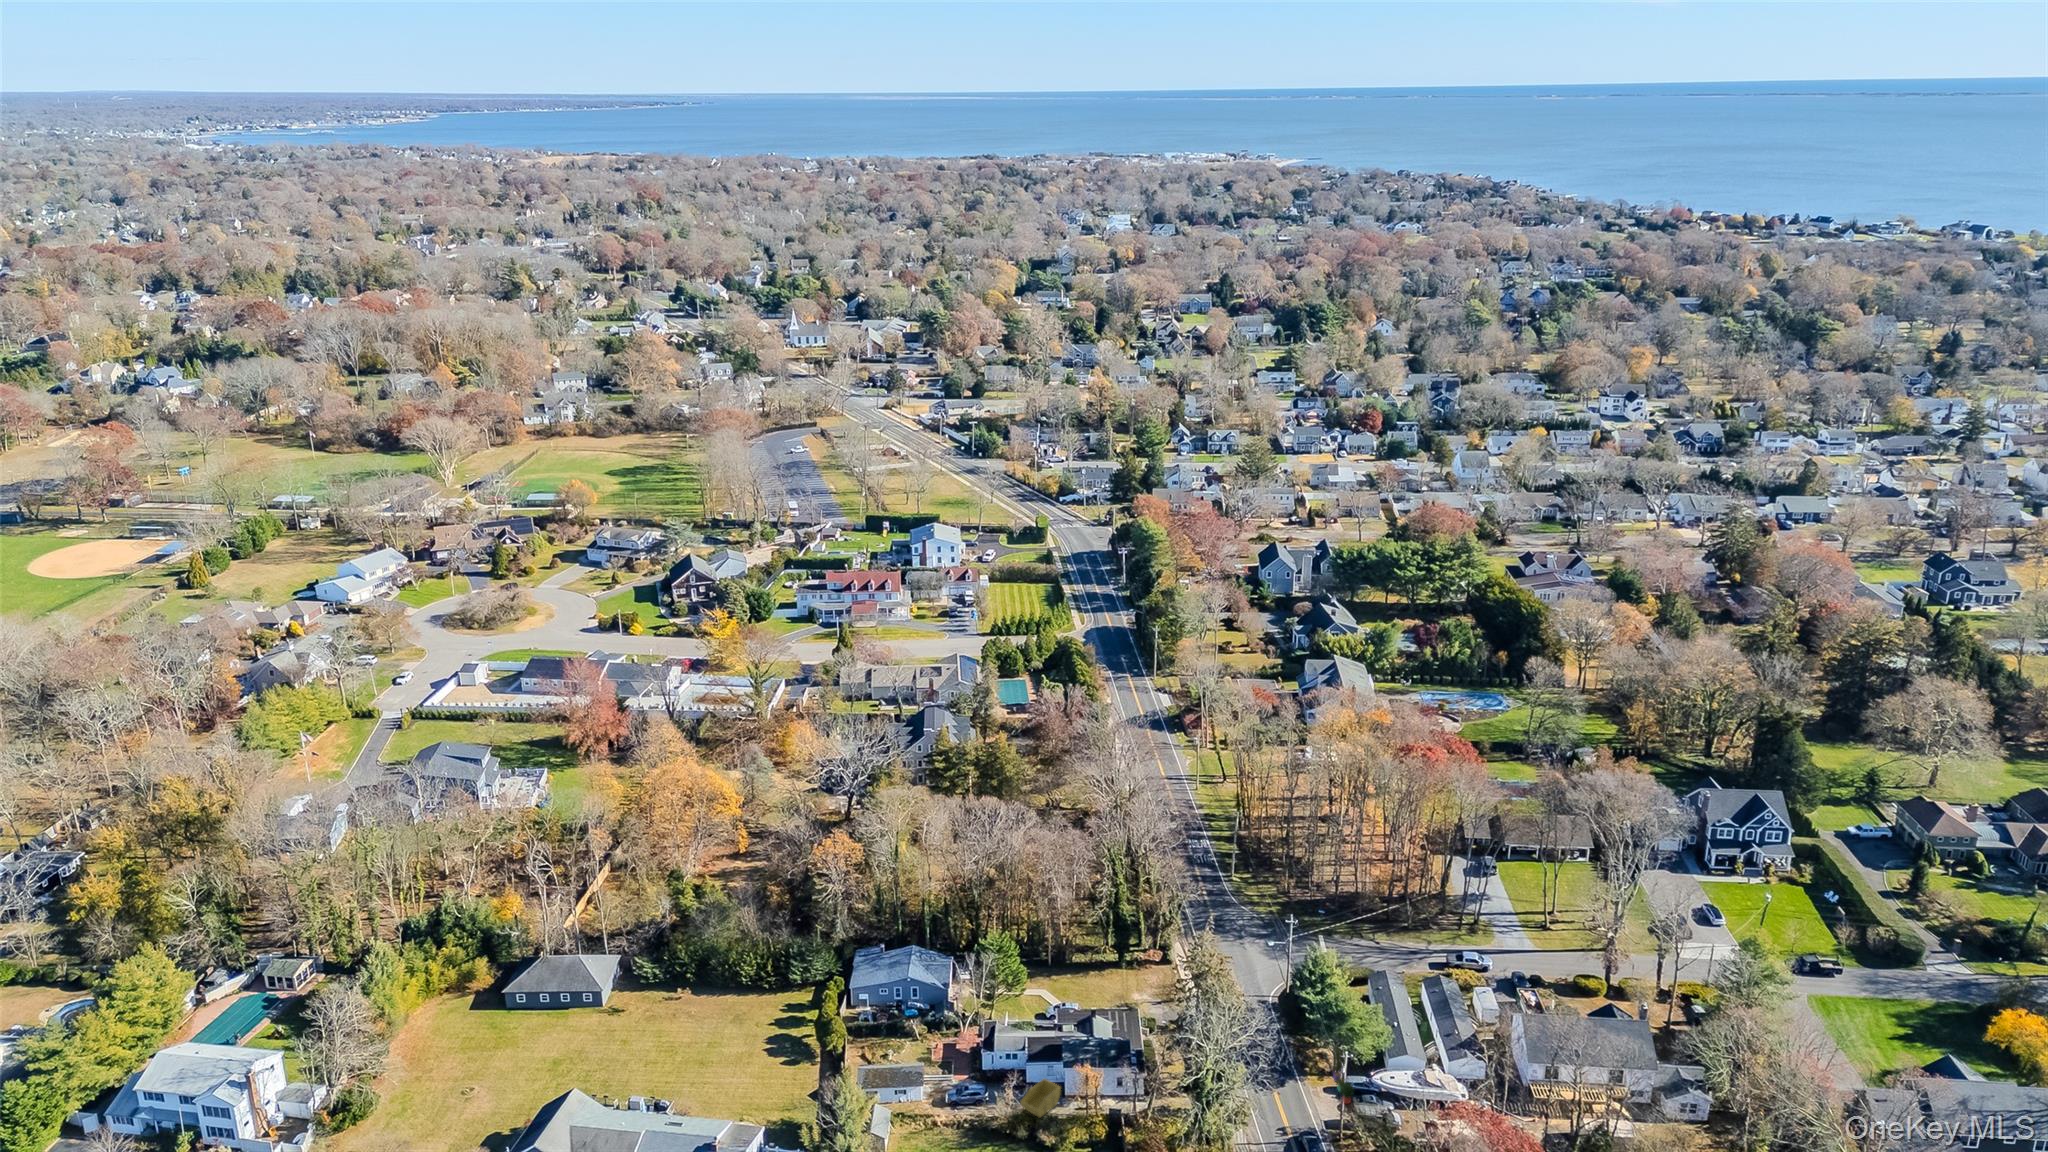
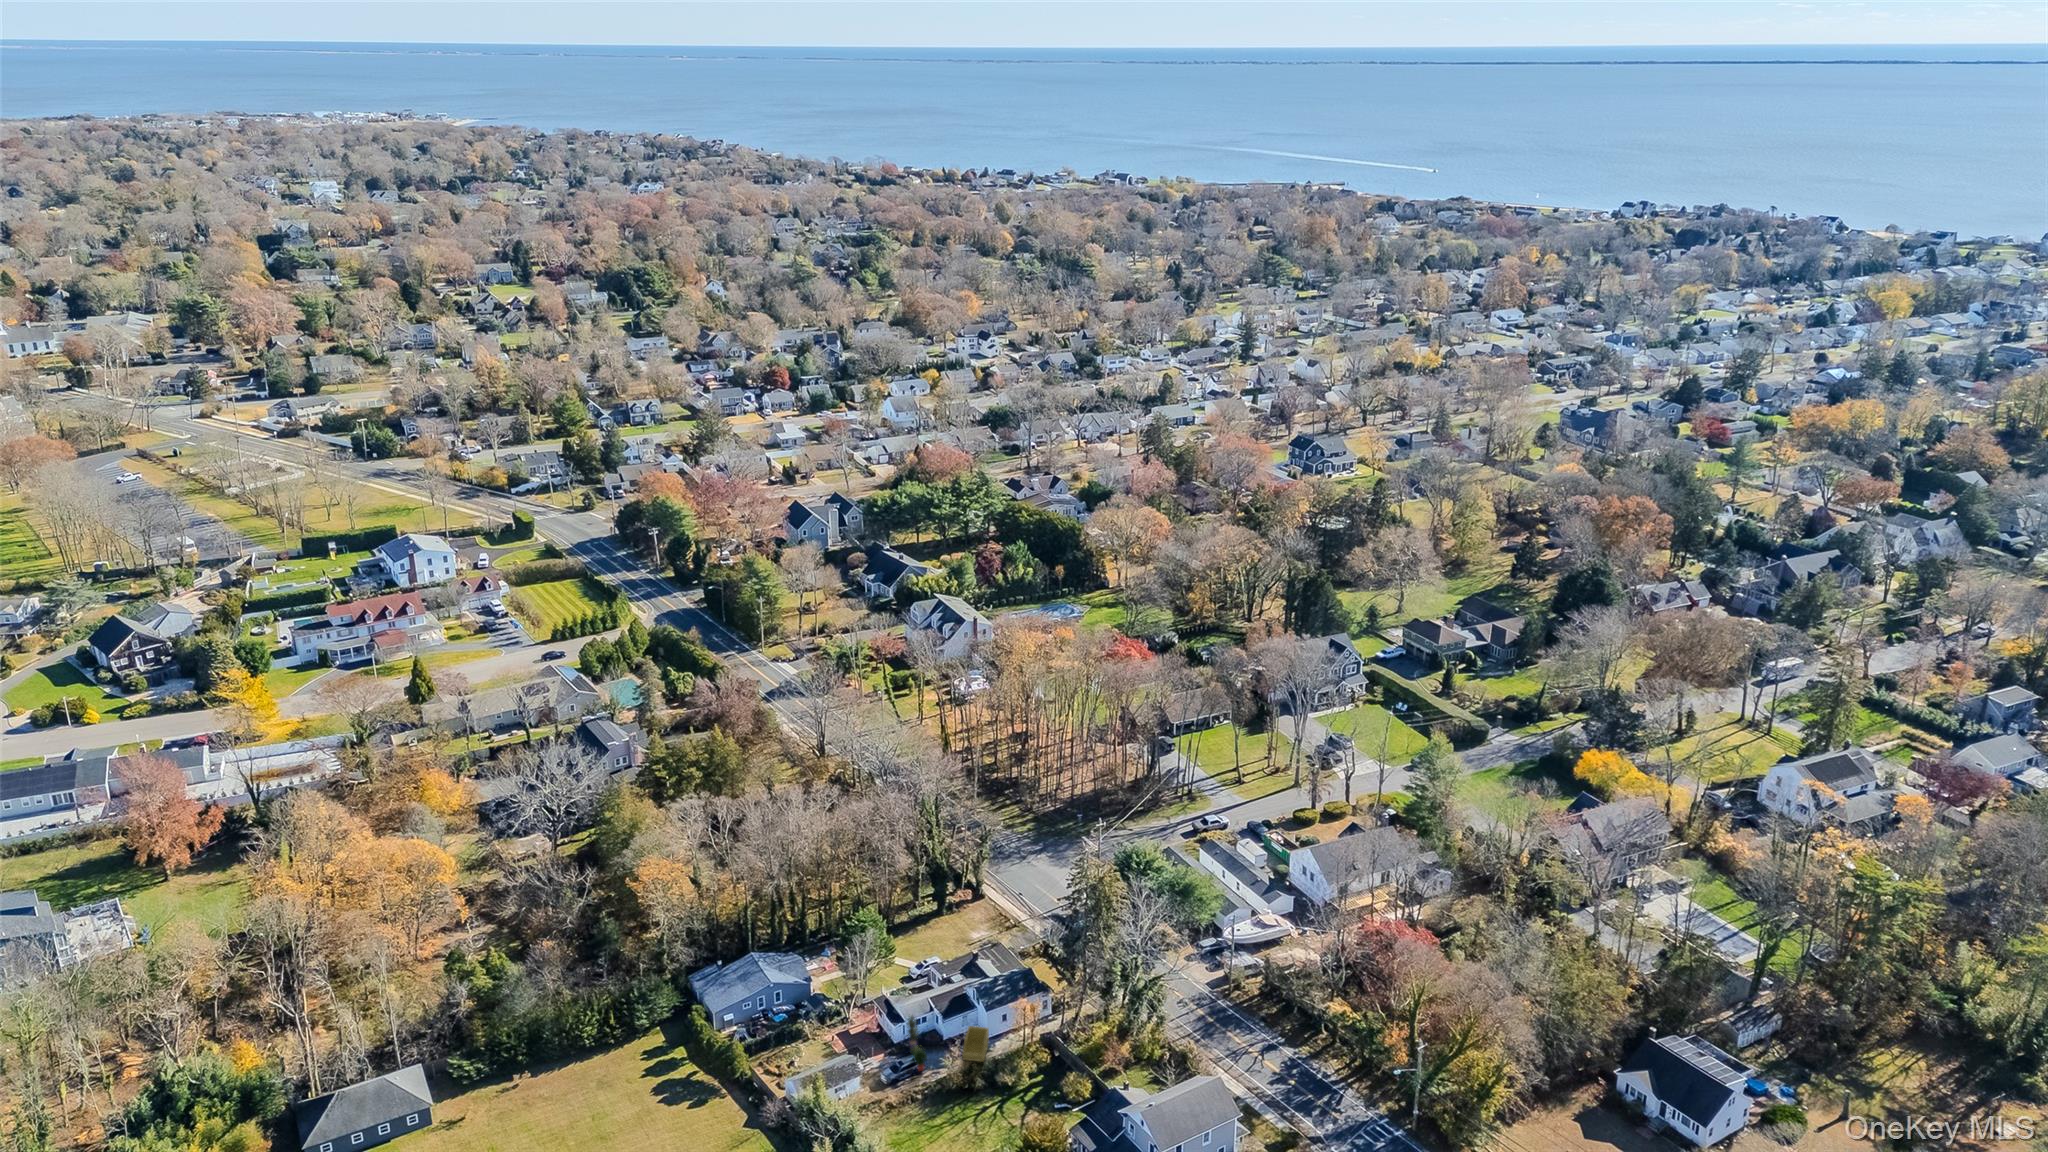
potted plant: present [1333,1047,1354,1104] -> present [907,1016,927,1071]

